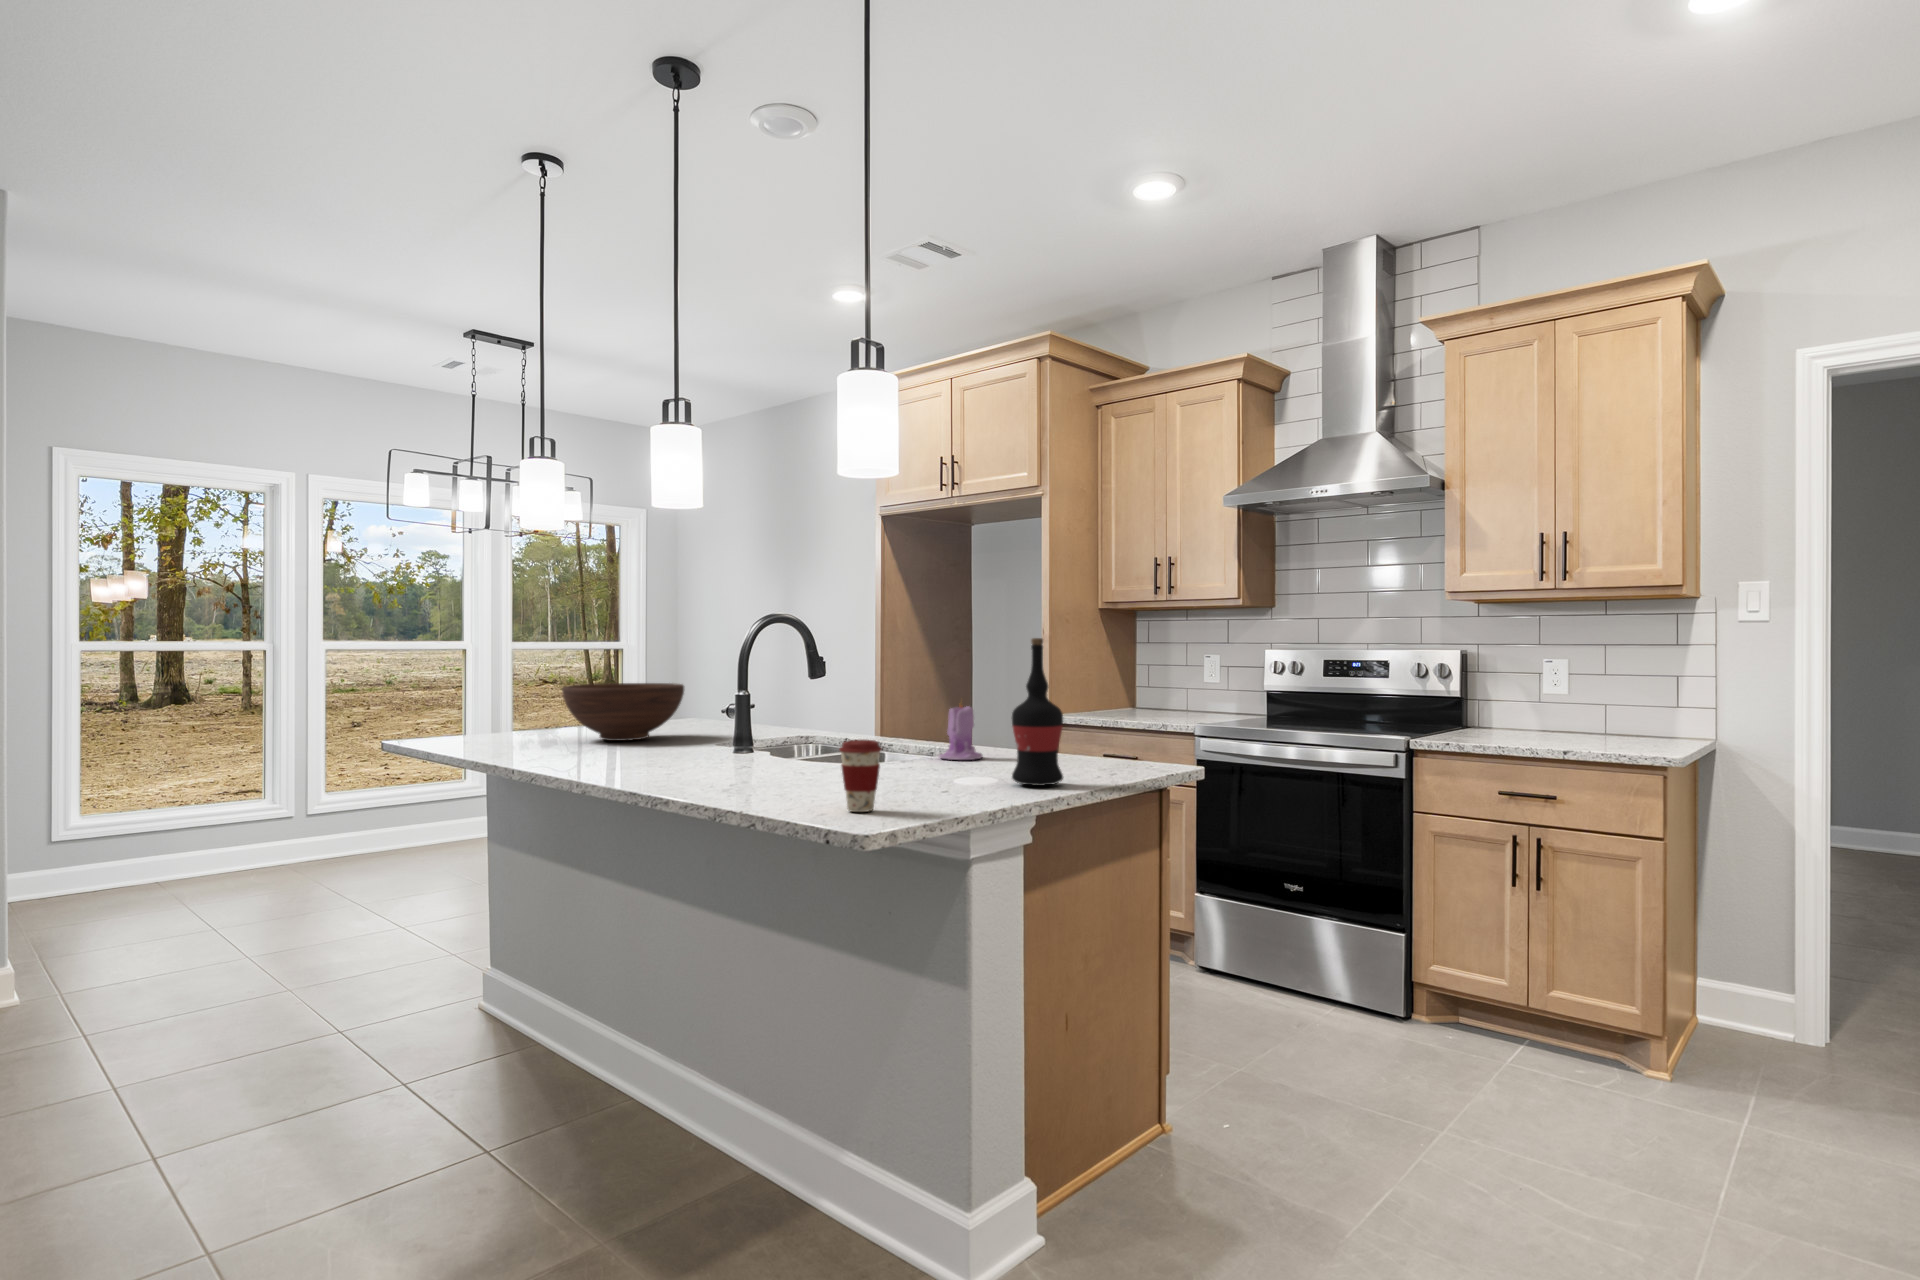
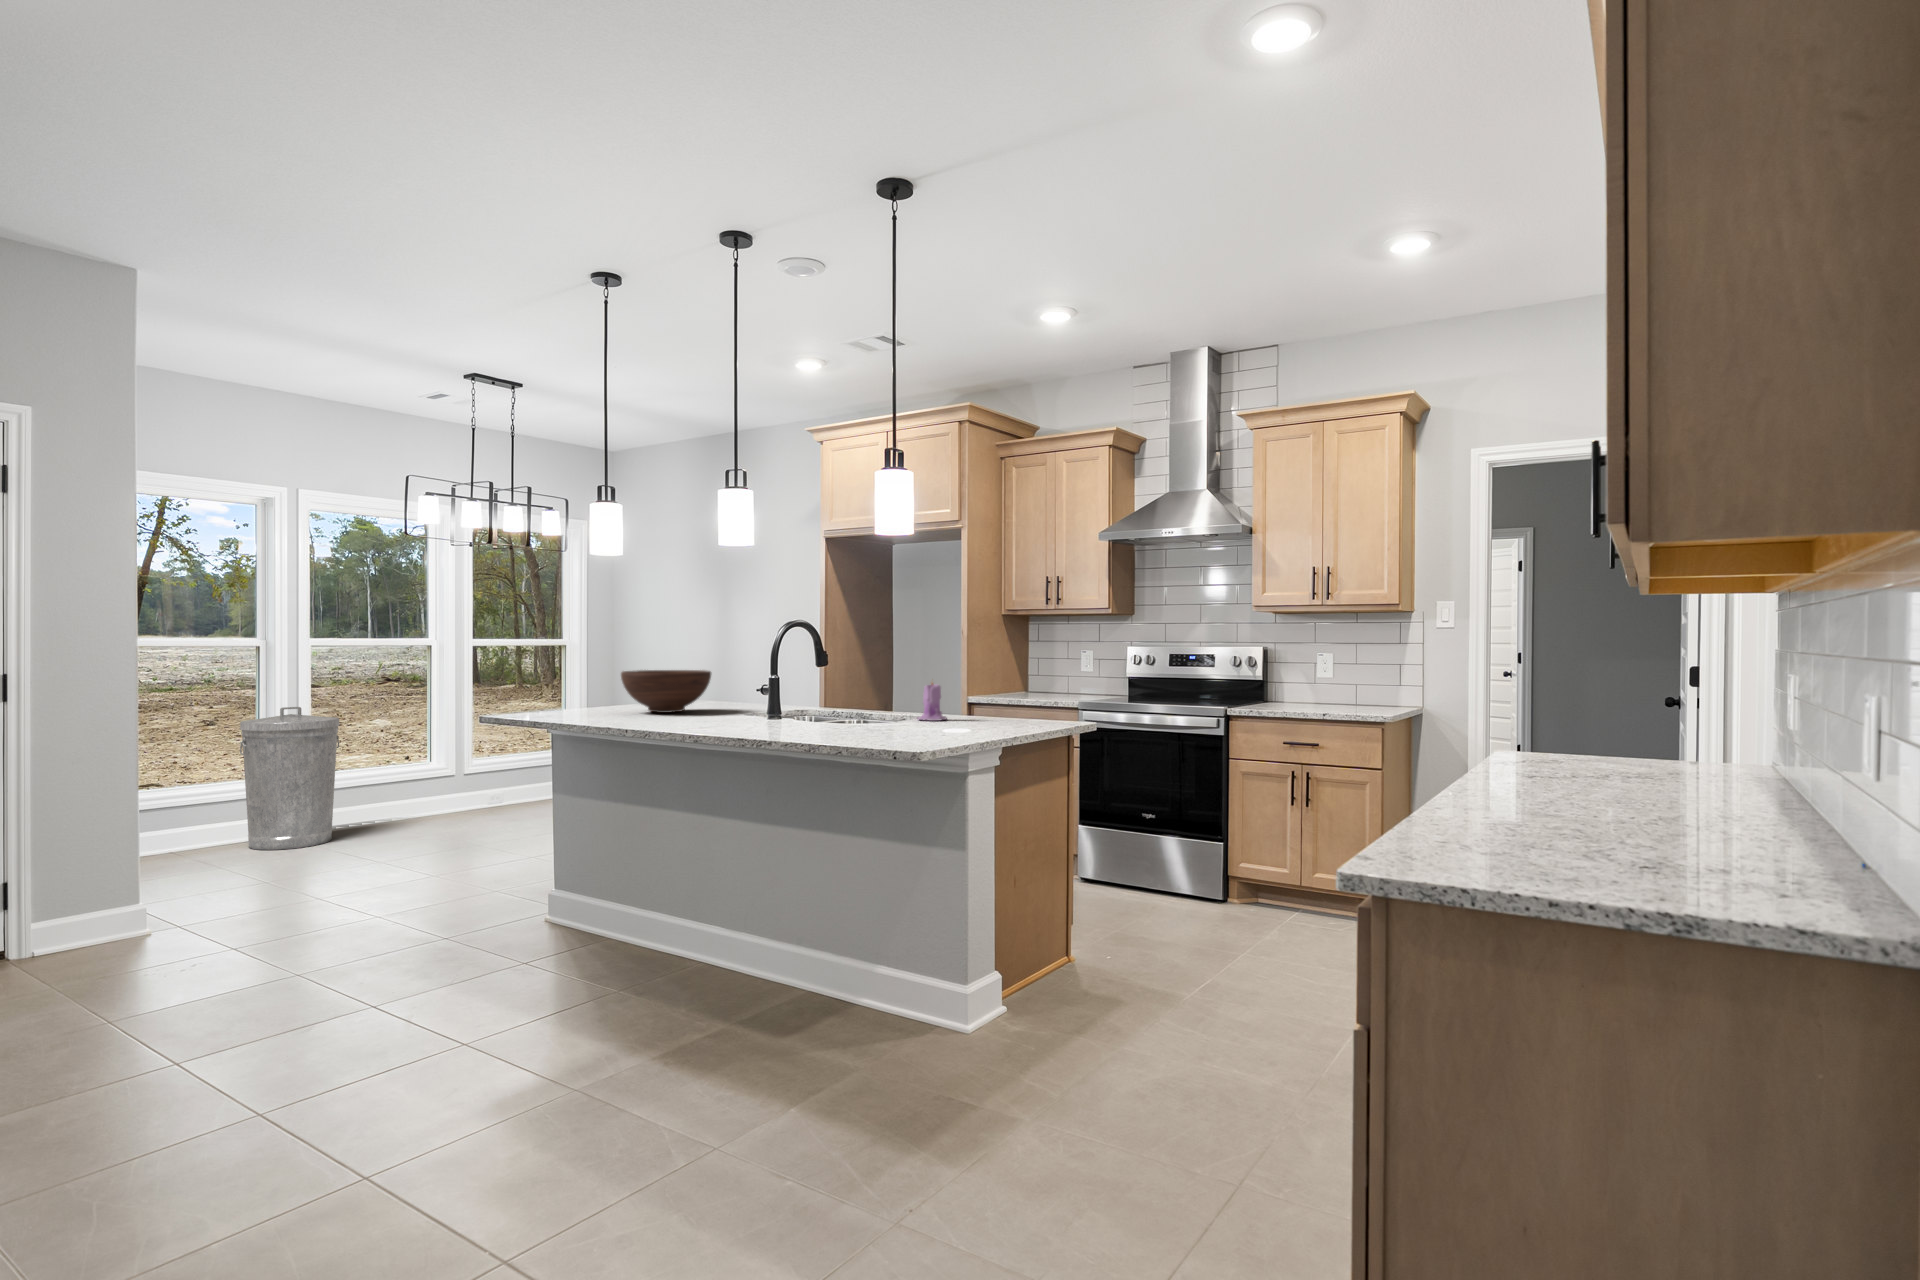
wine bottle: present [1012,638,1063,786] -> none [982,638,1015,731]
trash can: none [223,721,339,886] -> present [240,707,340,850]
coffee cup: present [839,740,881,812] -> none [892,700,918,743]

